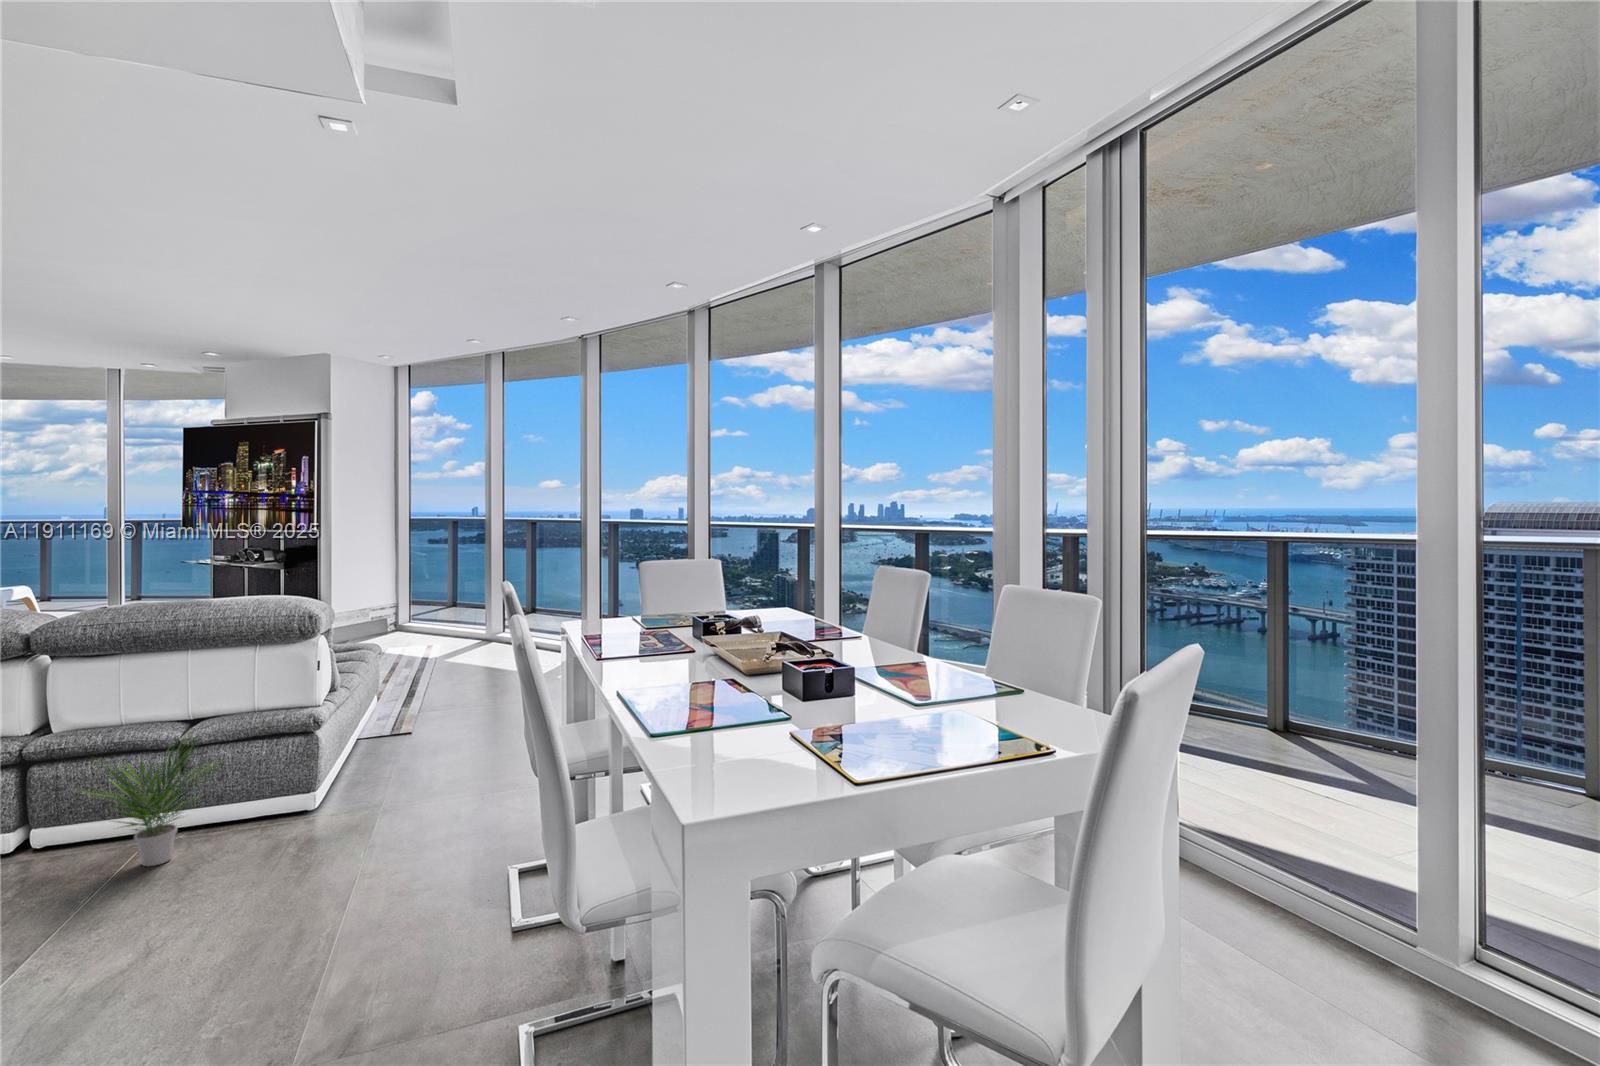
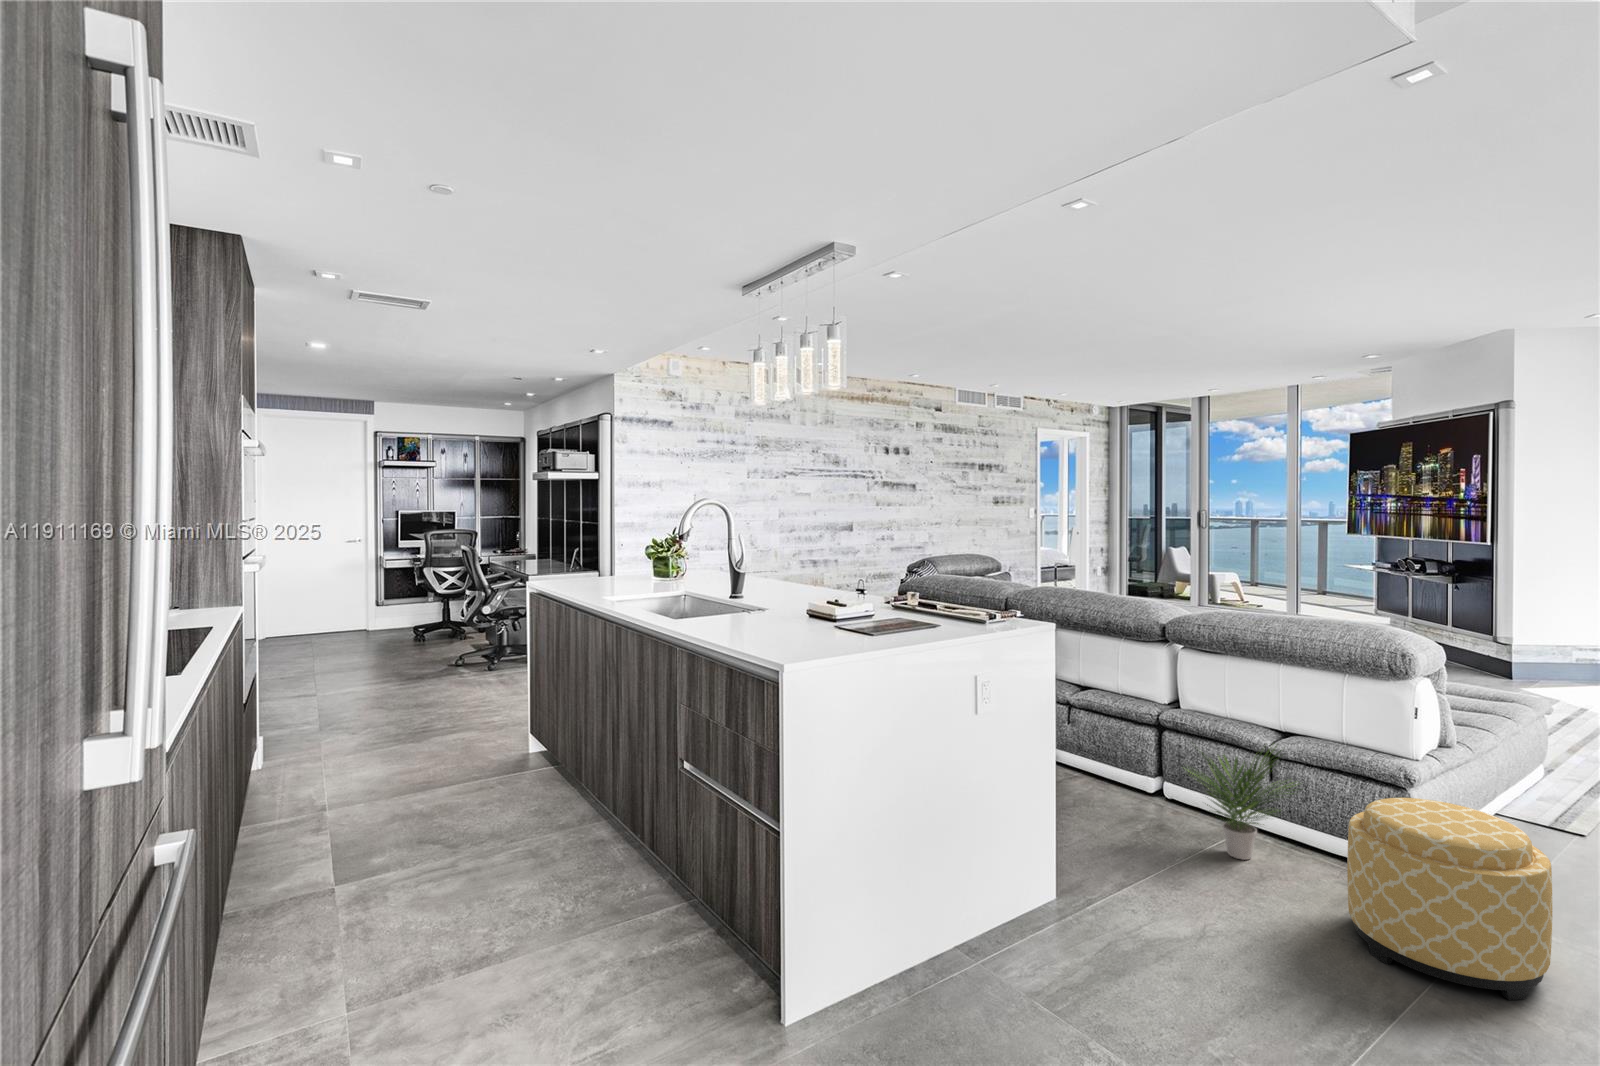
ottoman: none [284,726,430,878] -> present [1347,798,1552,1000]

